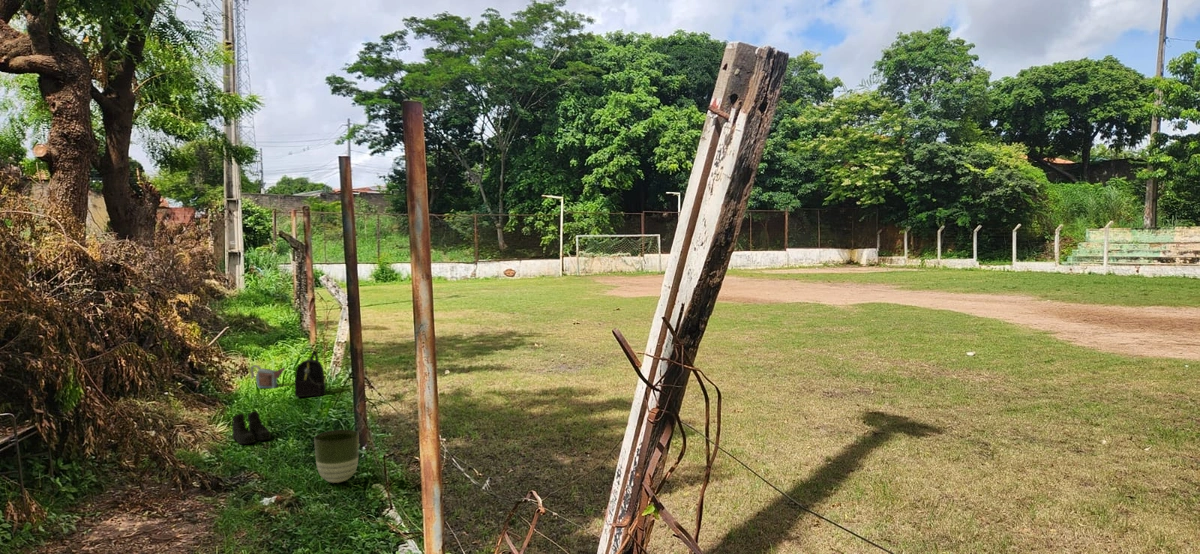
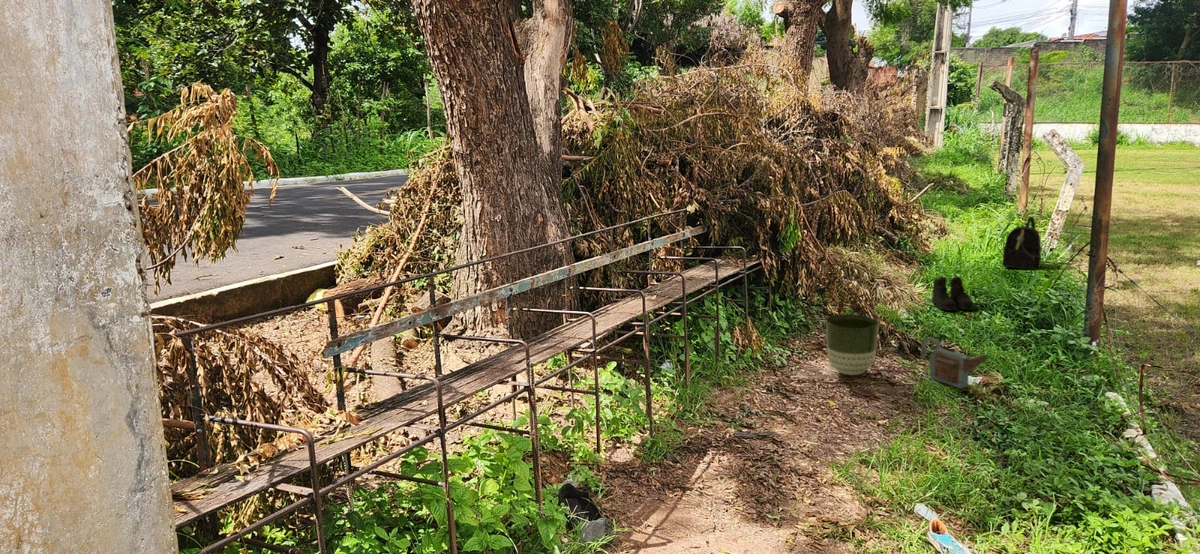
watering can: present [251,365,285,388] -> present [920,337,988,389]
planter: present [314,430,359,483] -> present [826,314,879,375]

